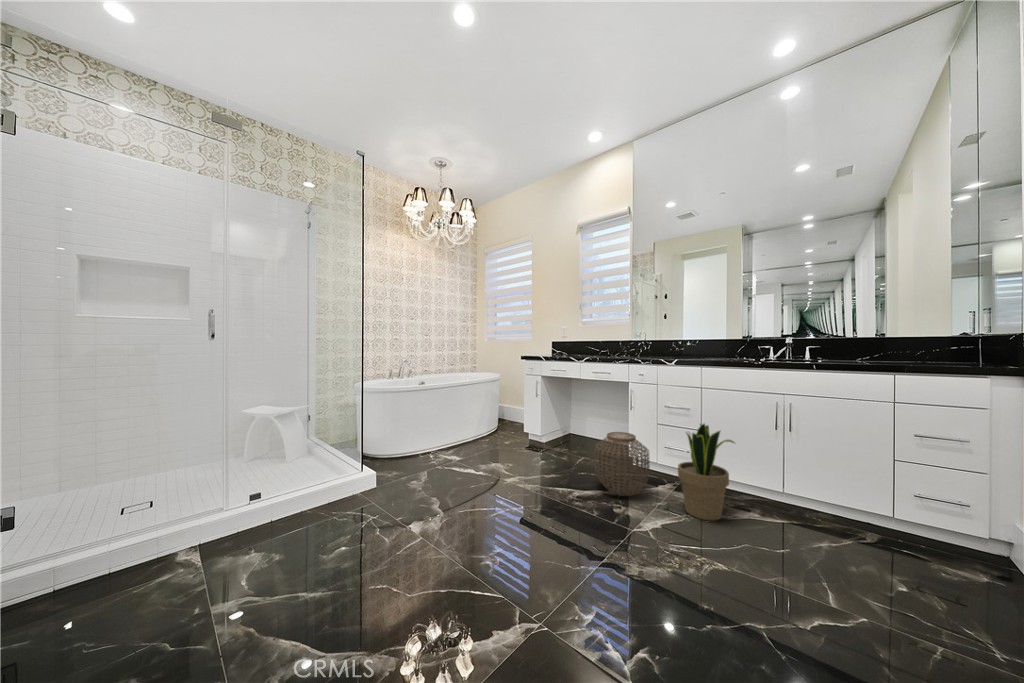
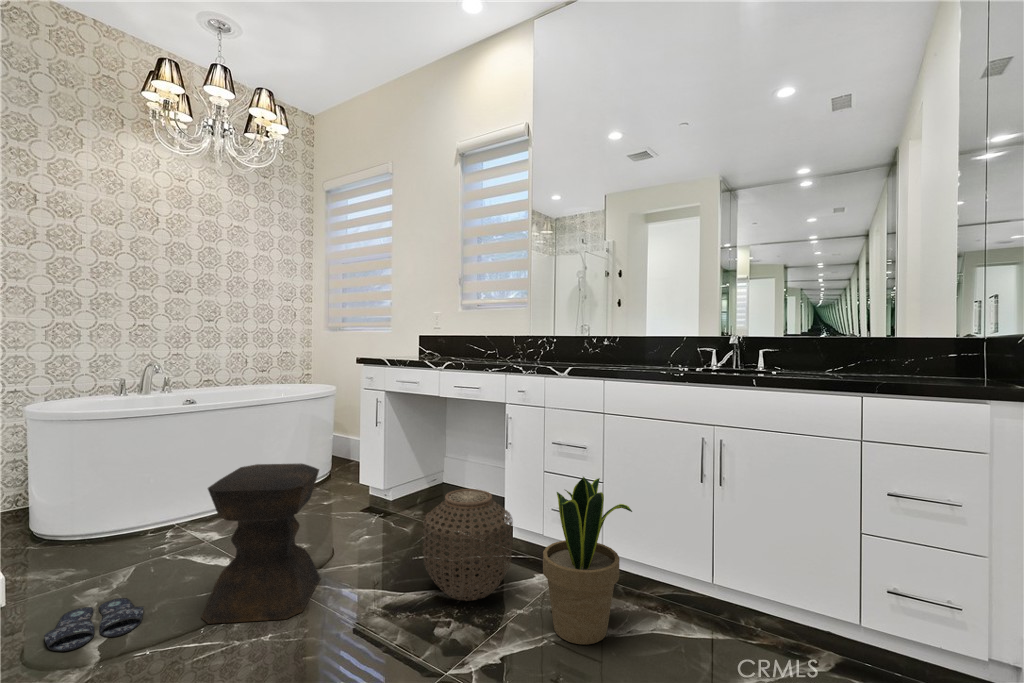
stool: none [481,415,534,500] -> present [201,463,320,624]
slippers: none [409,486,451,508] -> present [44,598,144,651]

